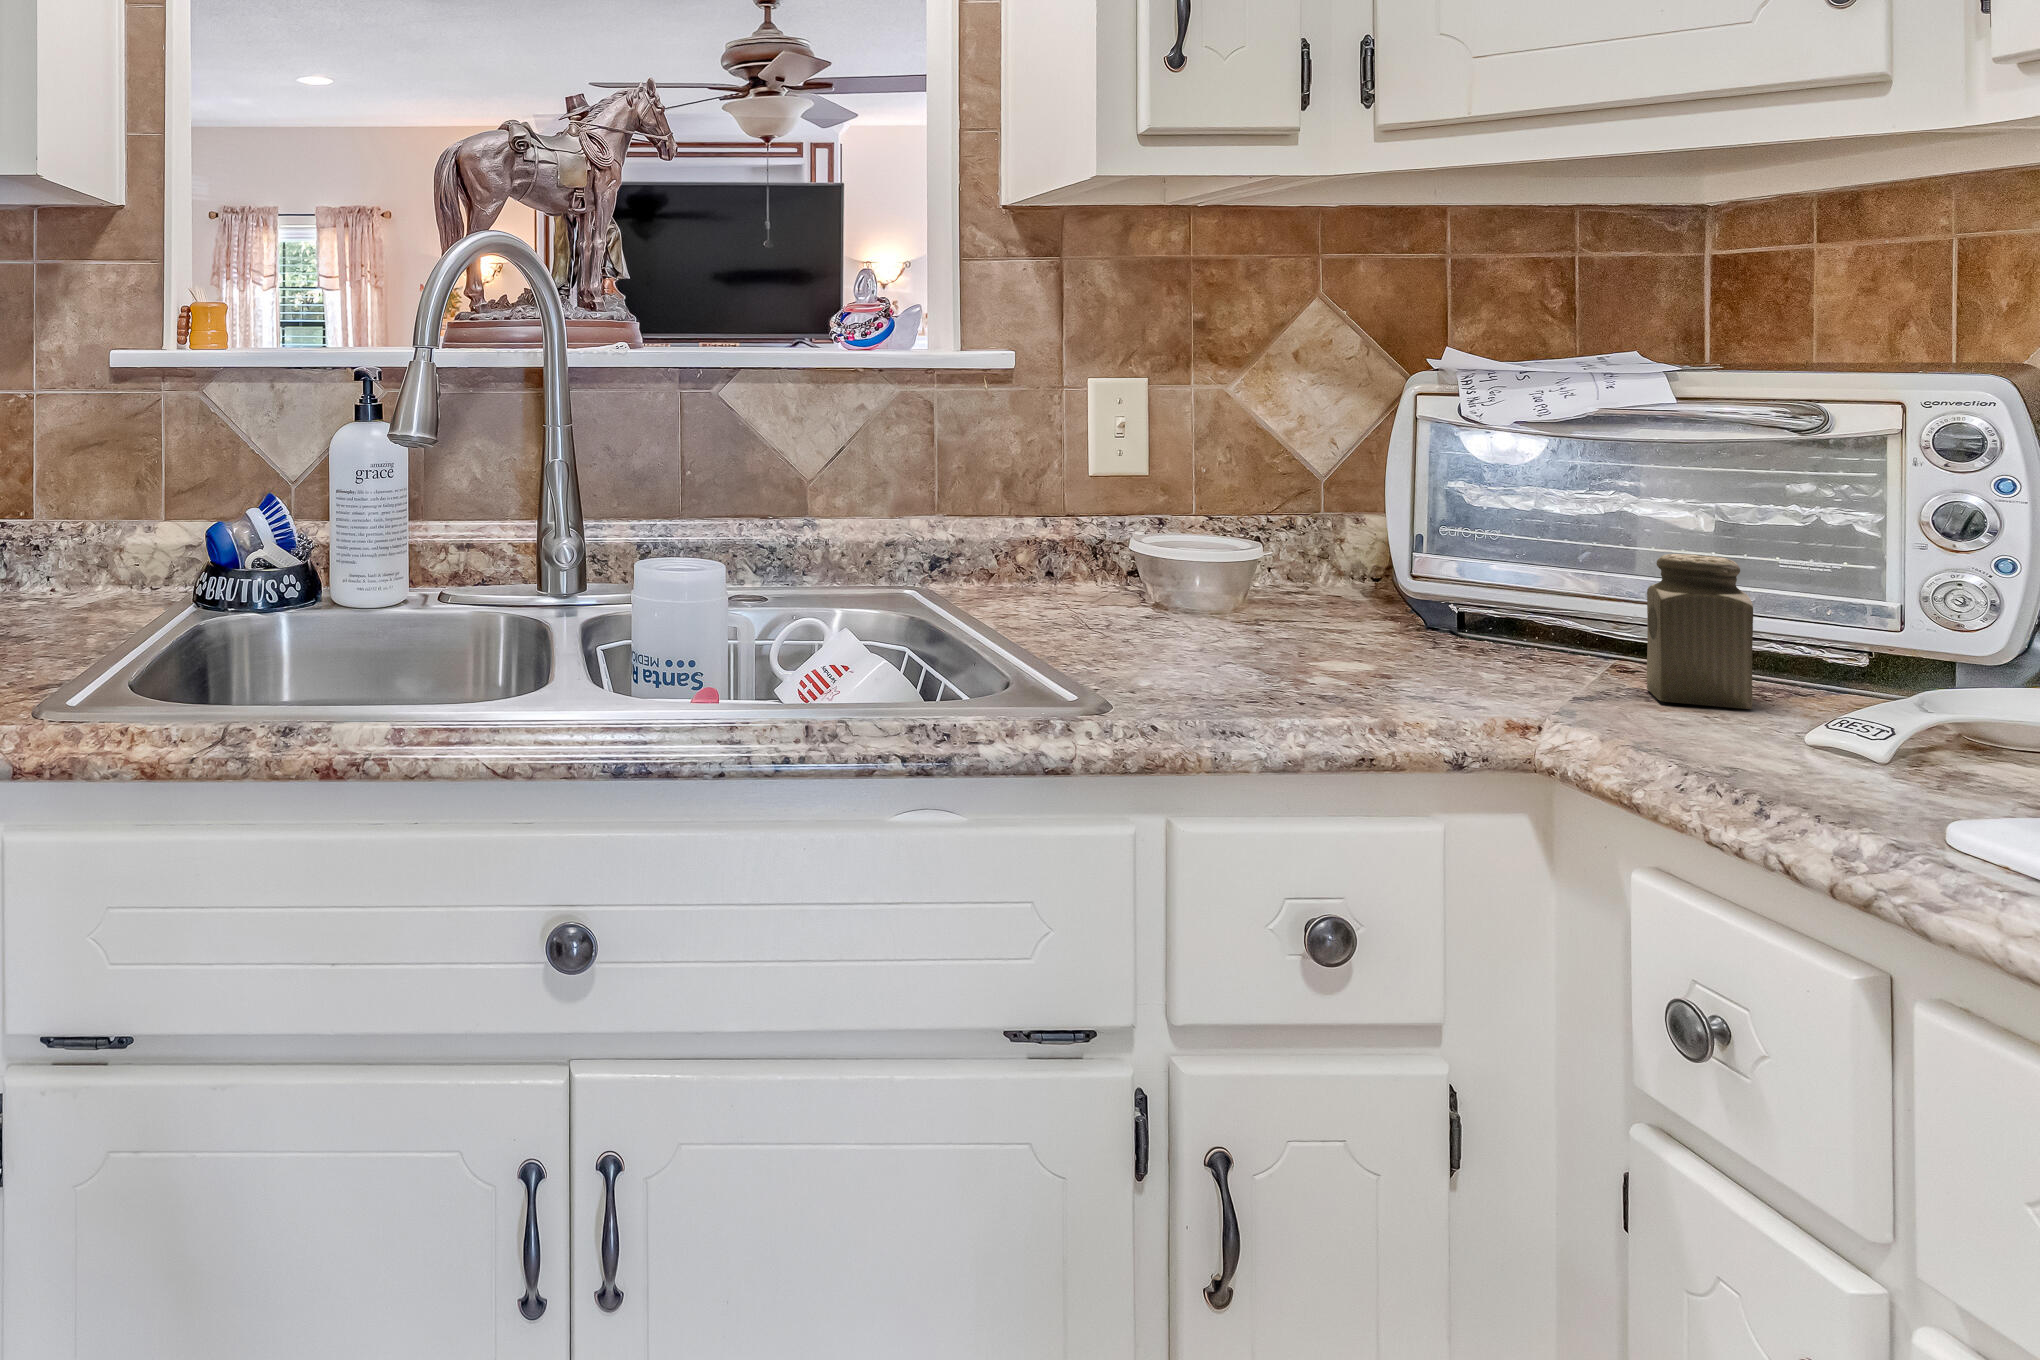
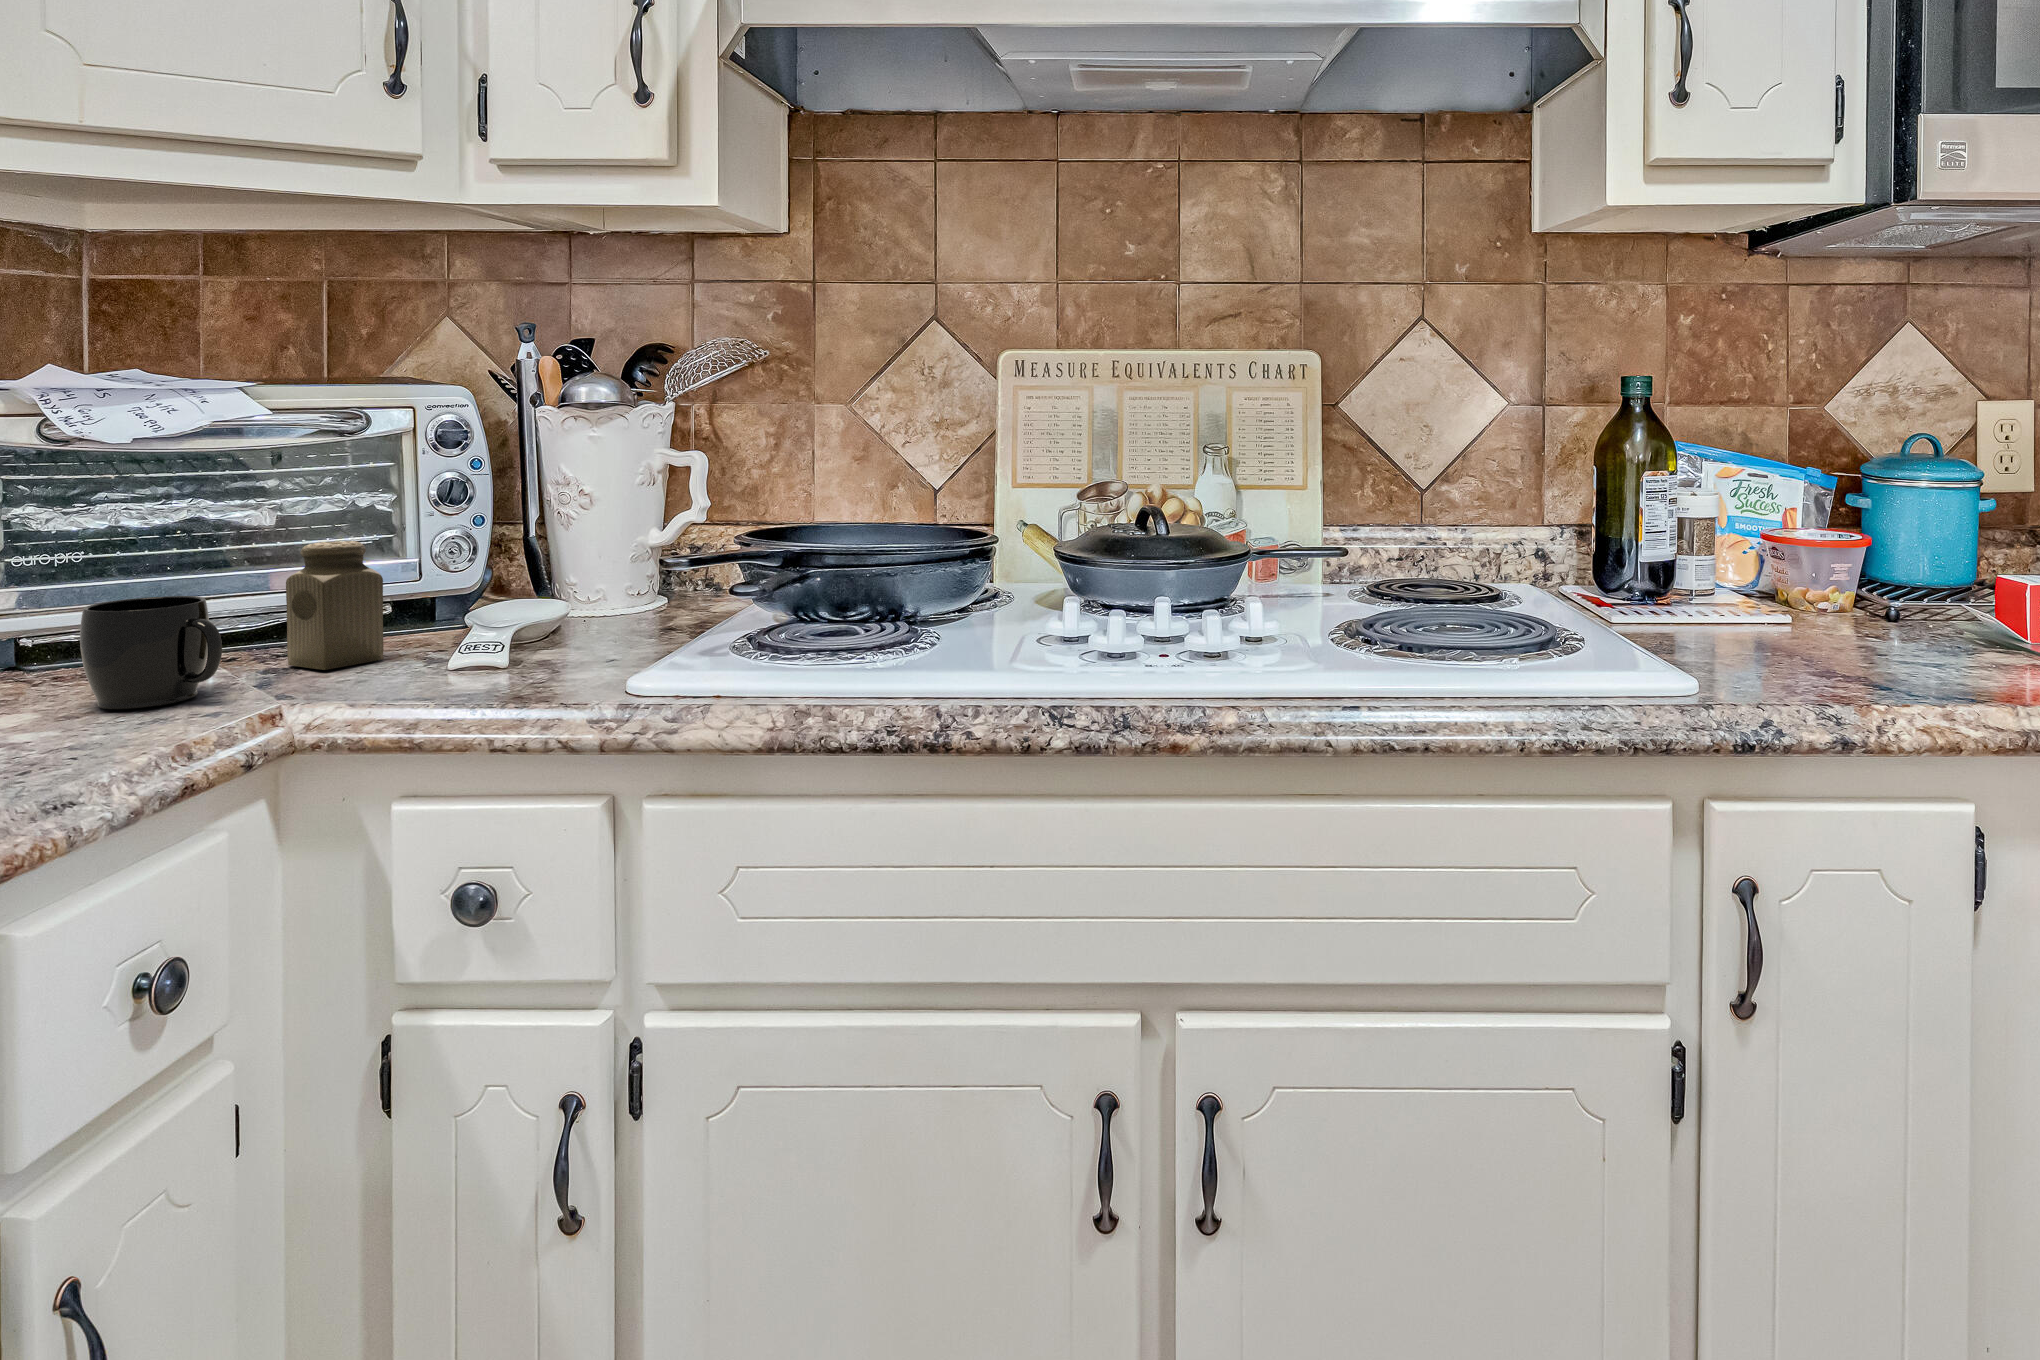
mug: none [1402,578,1524,690] -> present [80,596,222,709]

